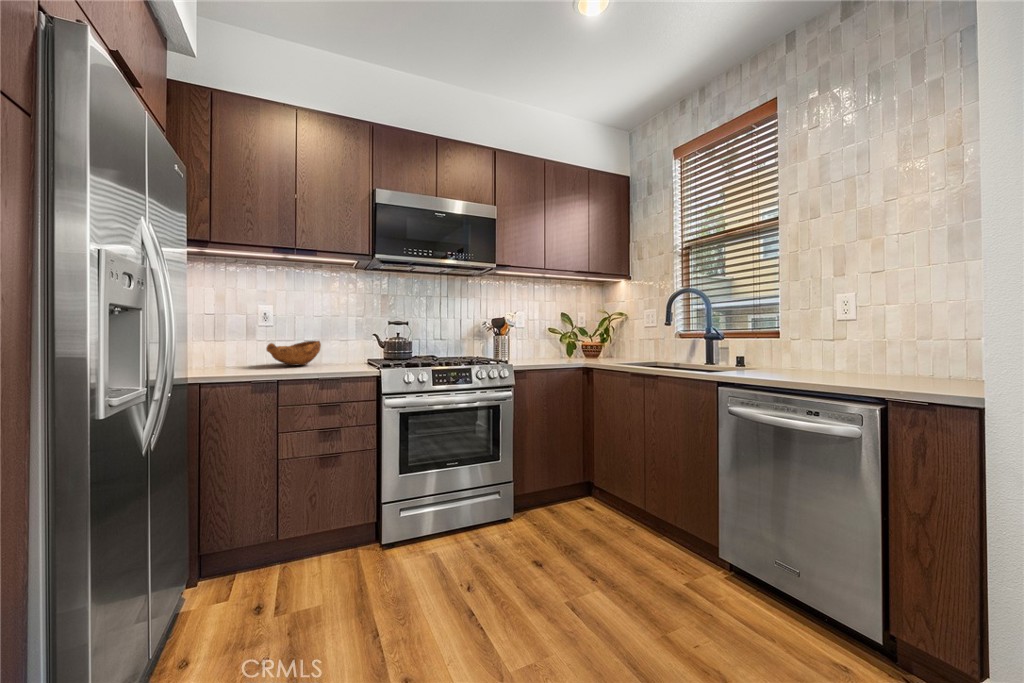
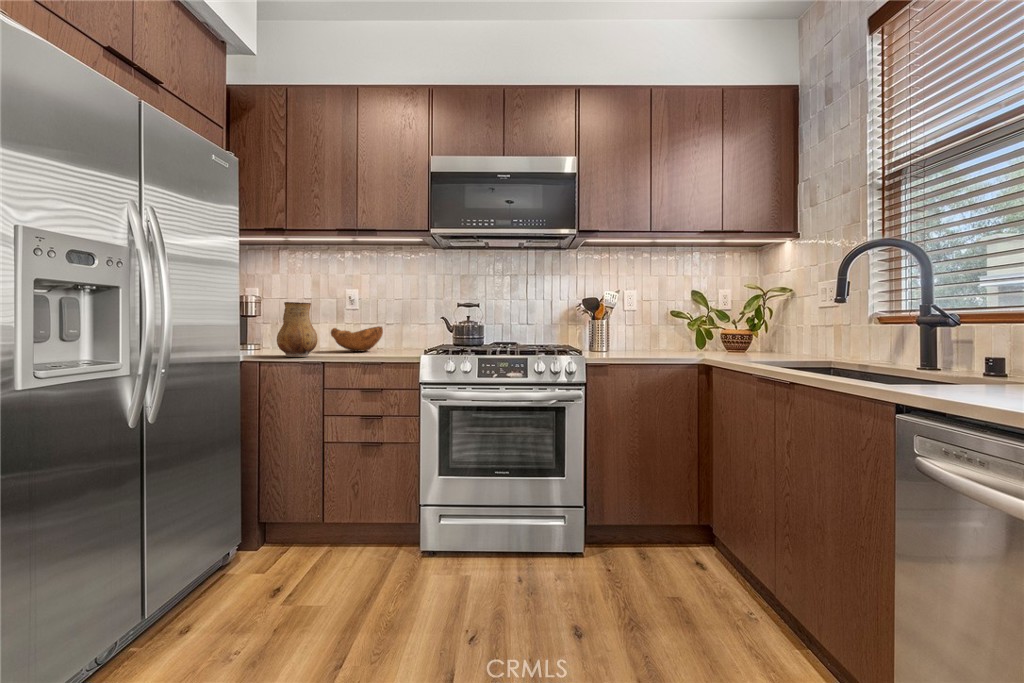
ceramic pitcher: none [218,319,265,376] -> present [277,302,318,357]

